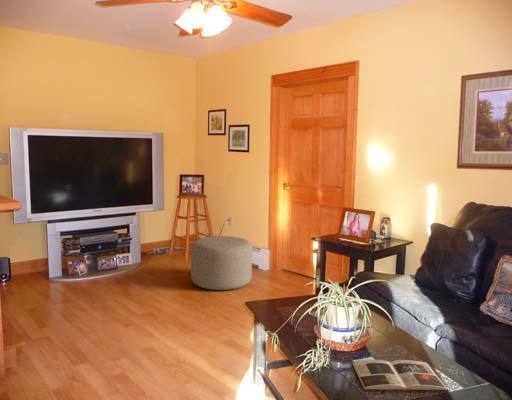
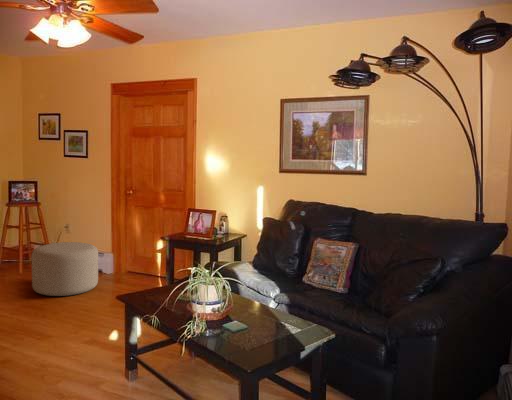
magazine: present [352,360,448,390] -> none [220,319,291,342]

